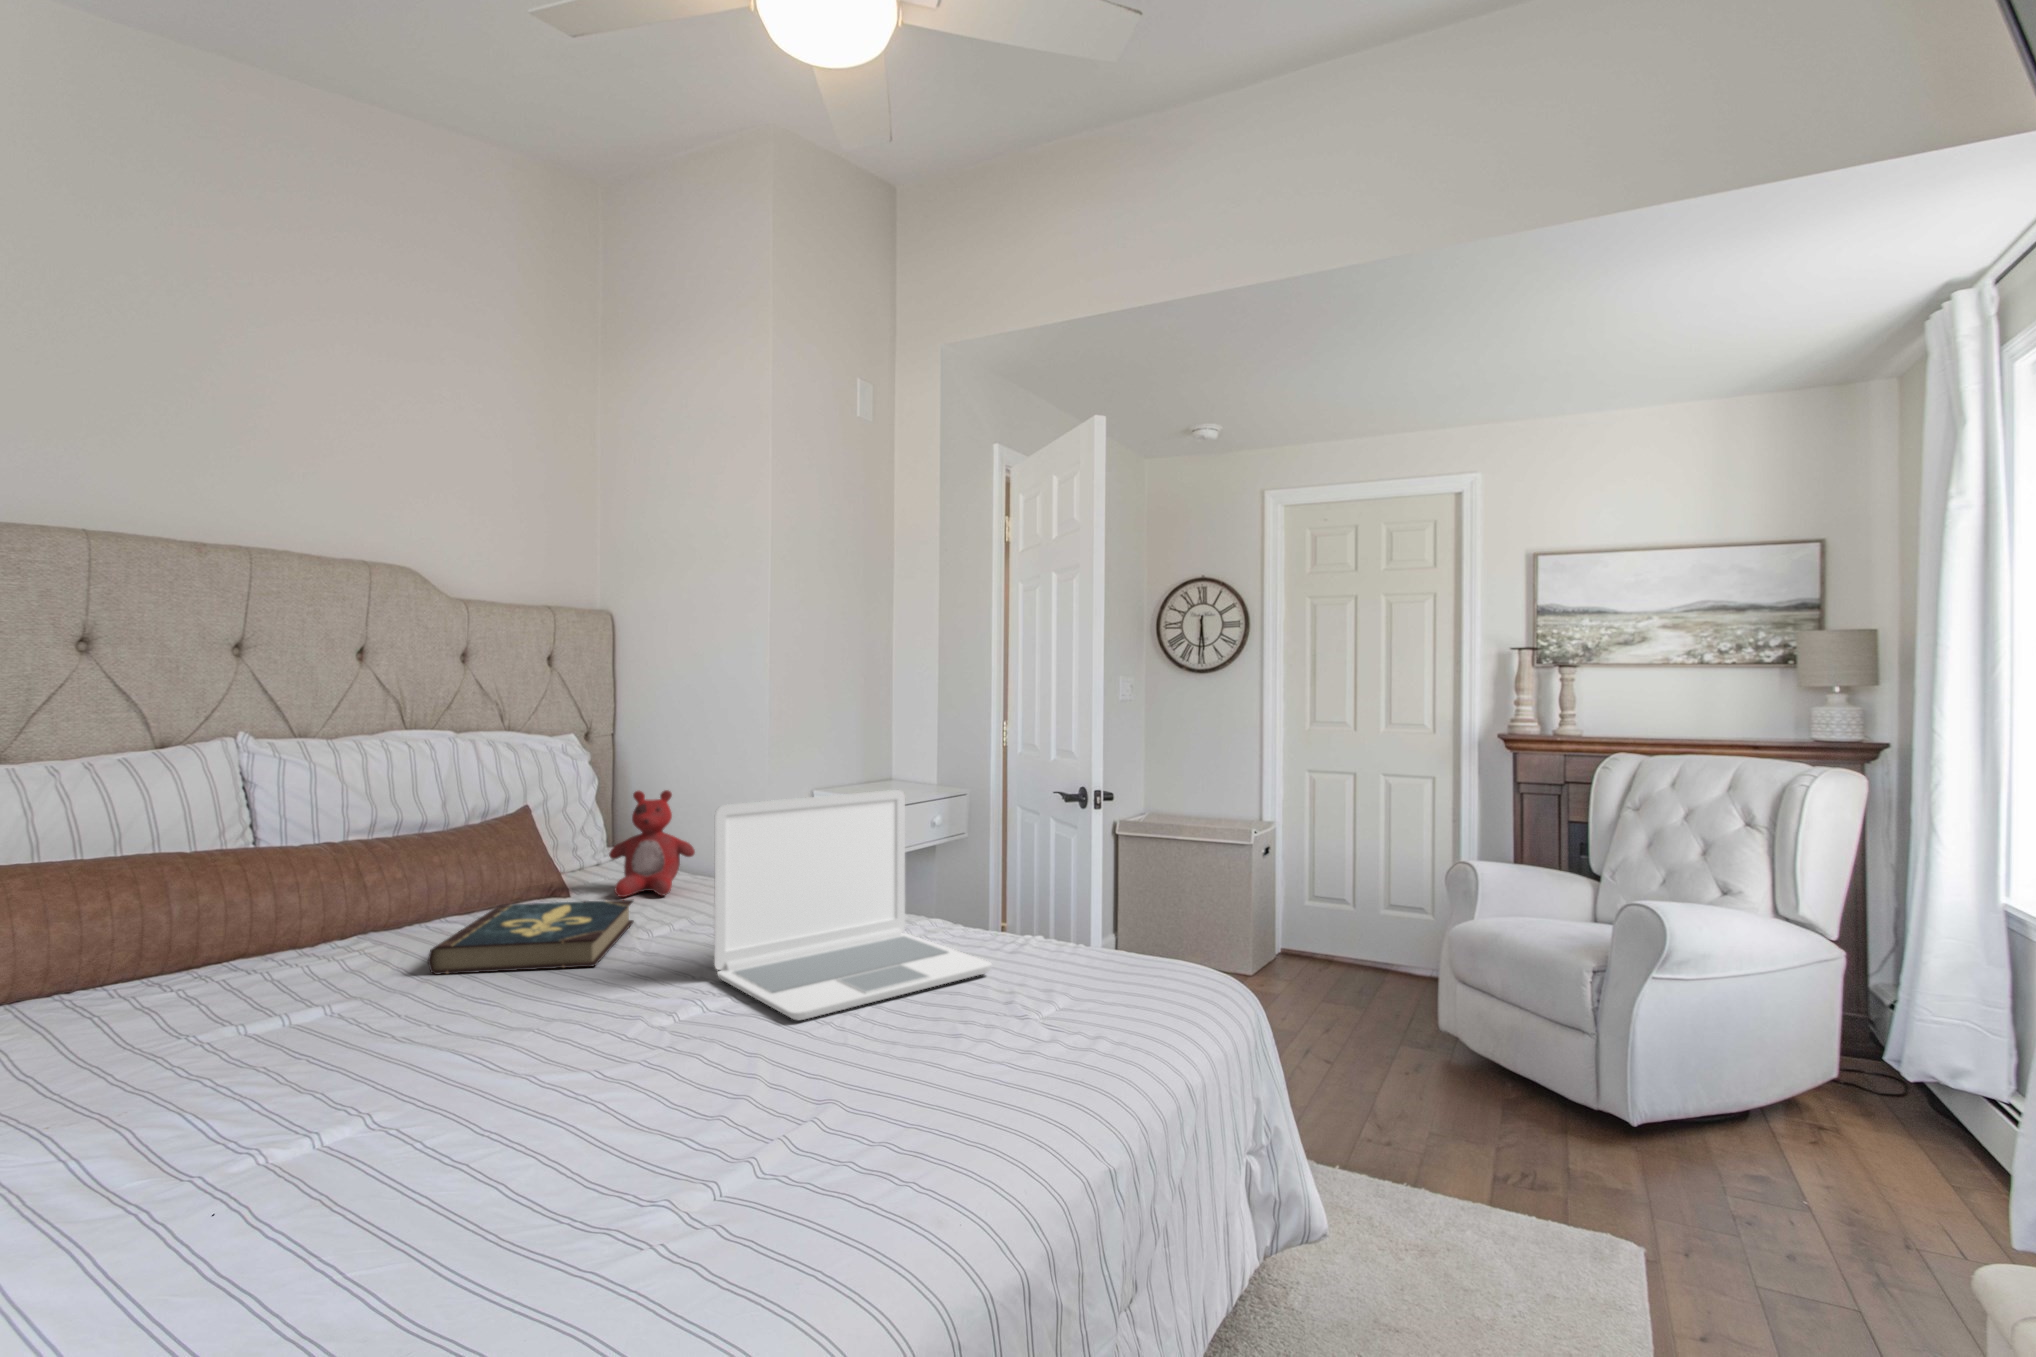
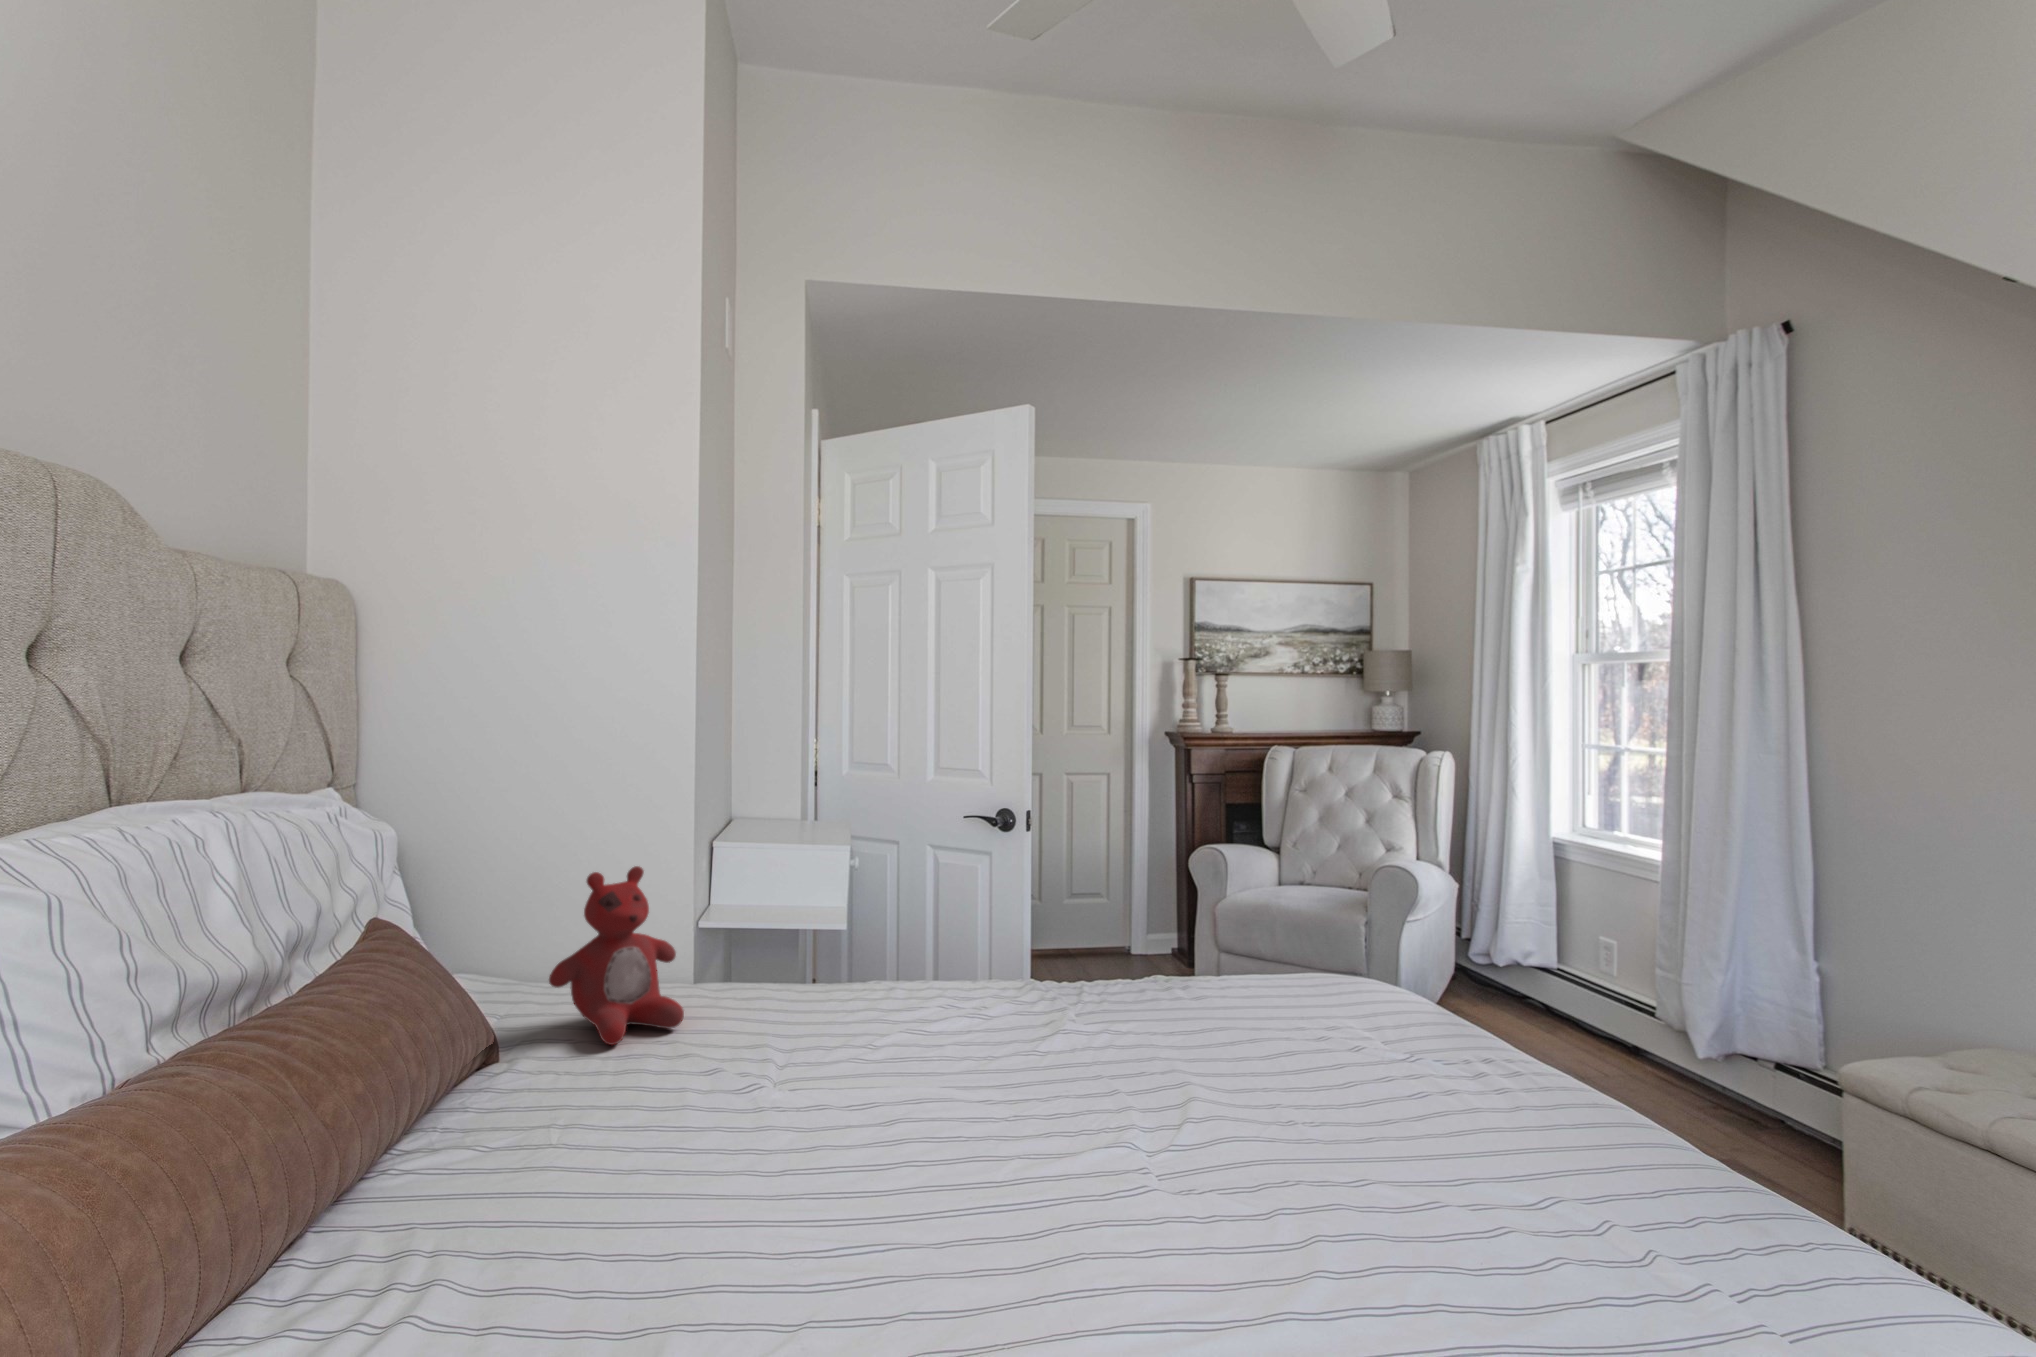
laptop: present [714,790,992,1020] -> none [1104,835,1355,1143]
book: present [428,900,634,975] -> none [554,1042,918,1261]

